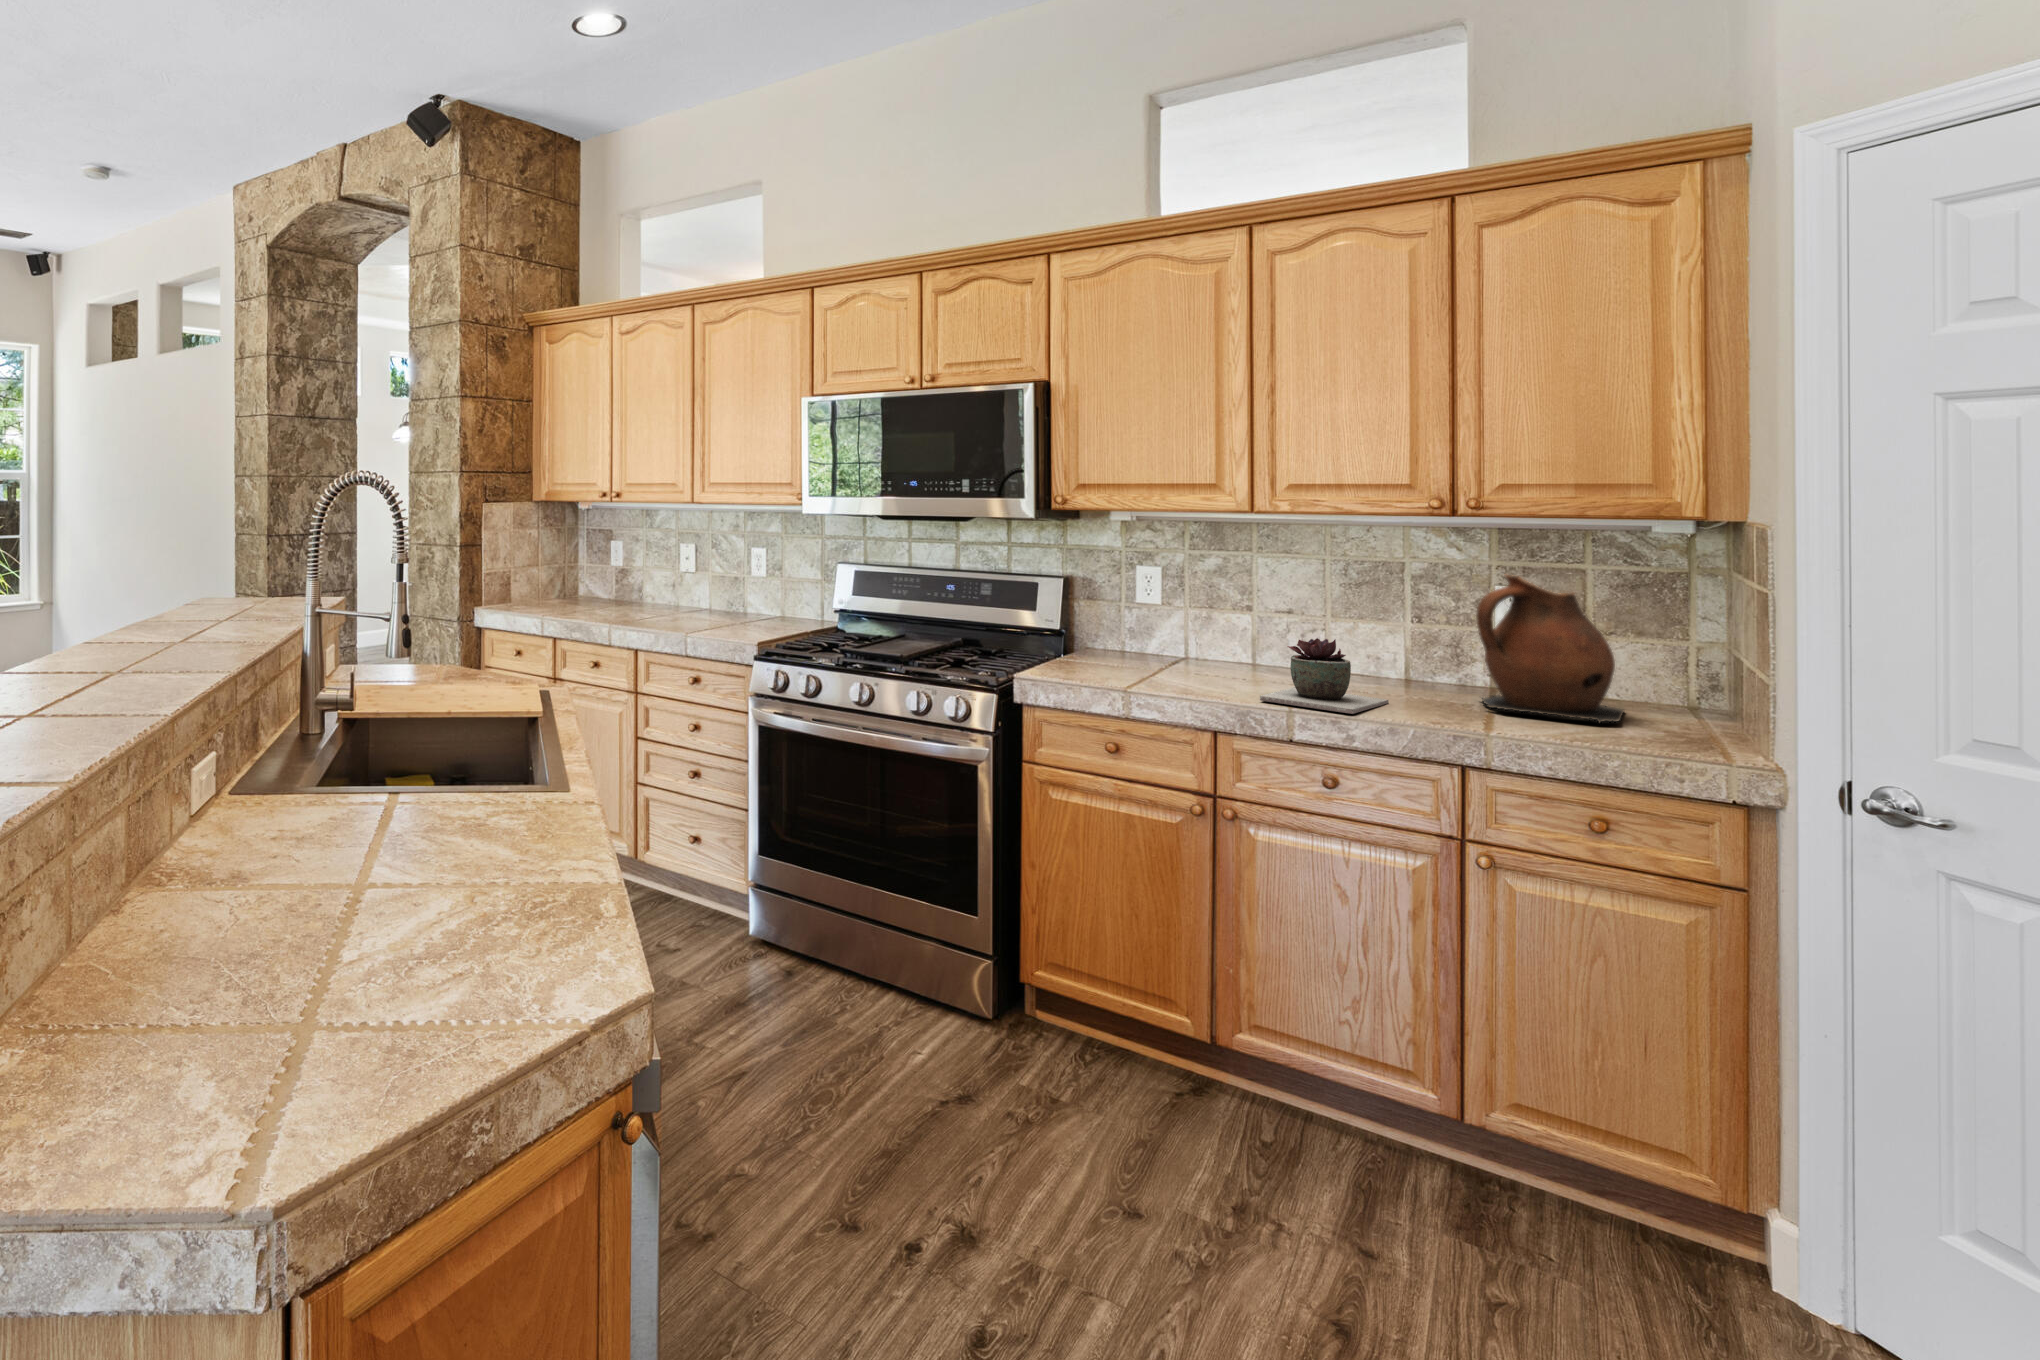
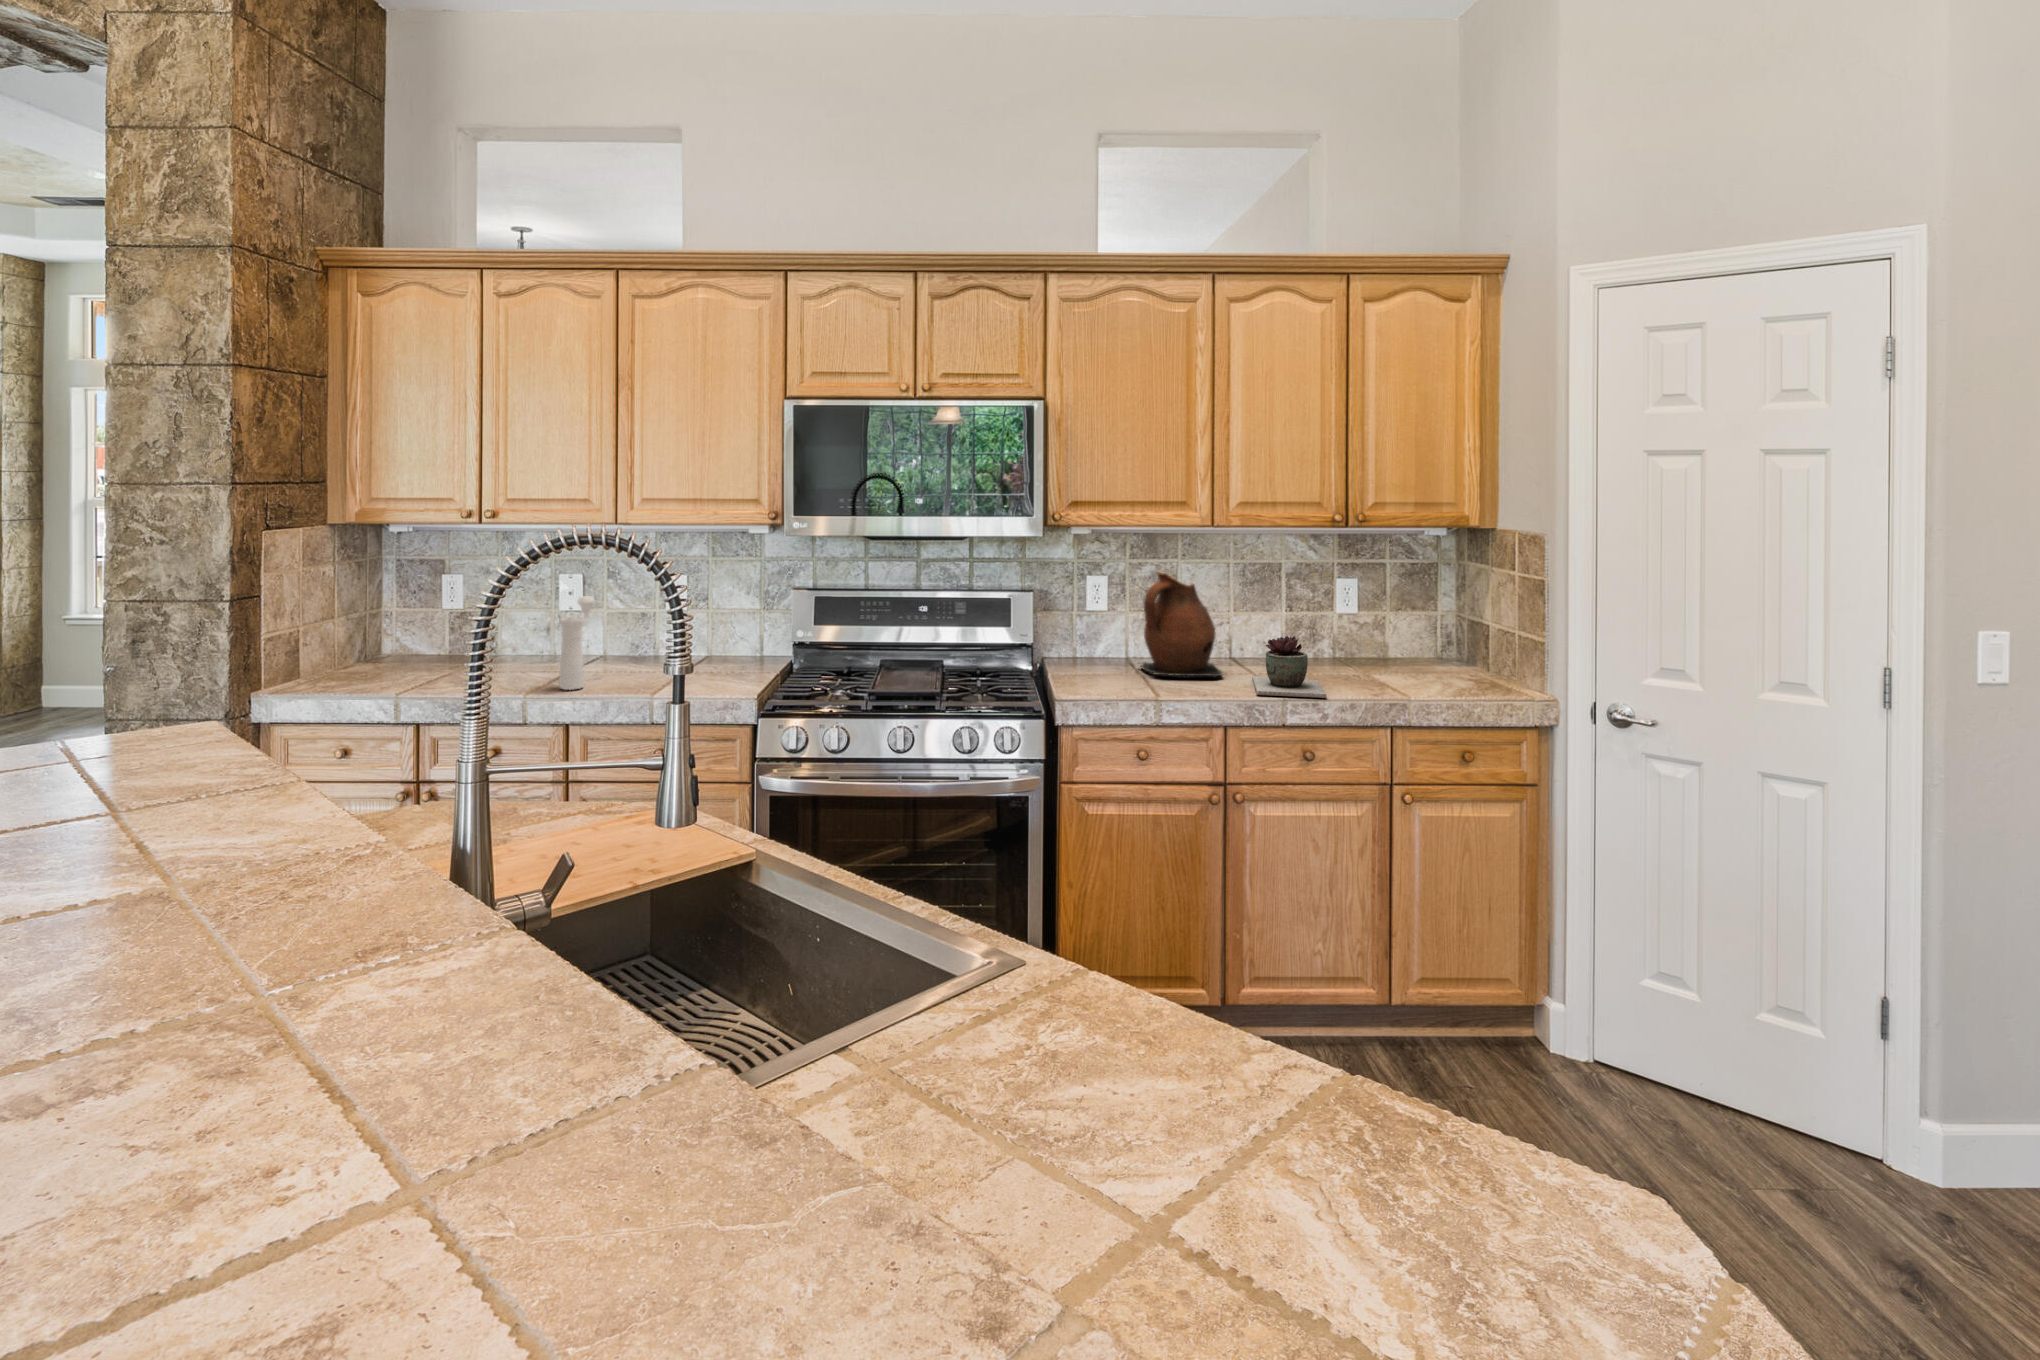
pepper mill: none [635,559,671,627] -> present [559,596,595,690]
ceramic pitcher: present [1476,575,1624,723] -> present [1141,572,1222,677]

